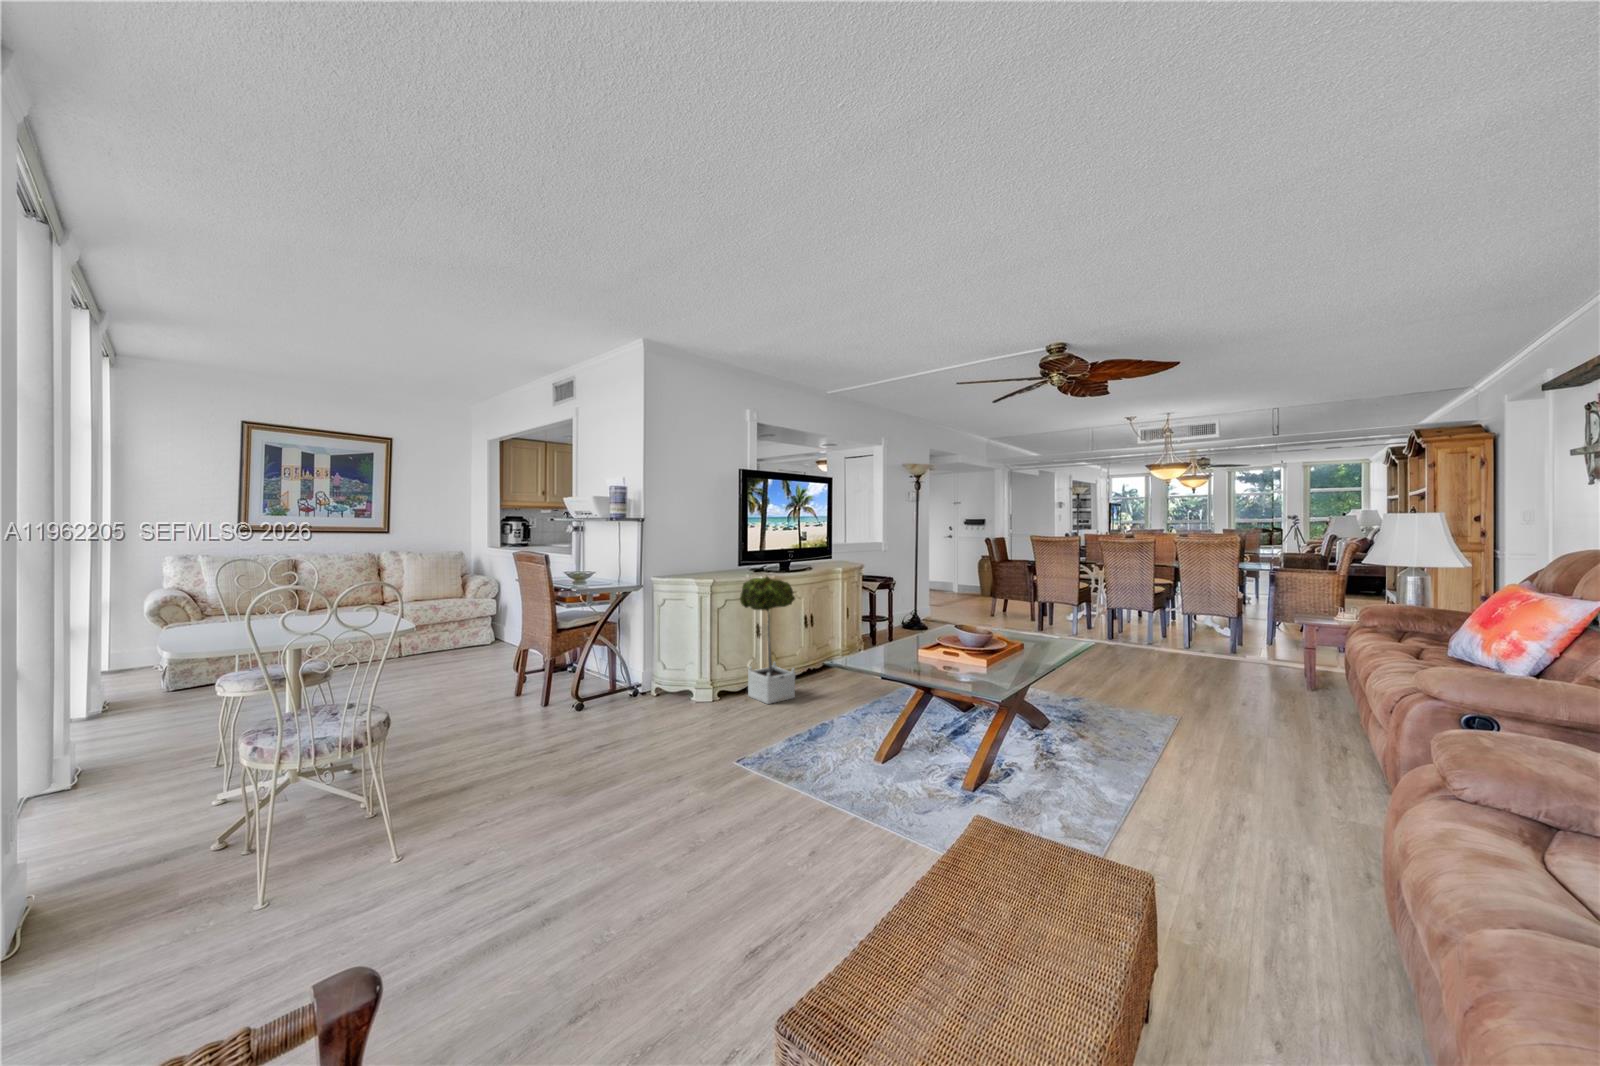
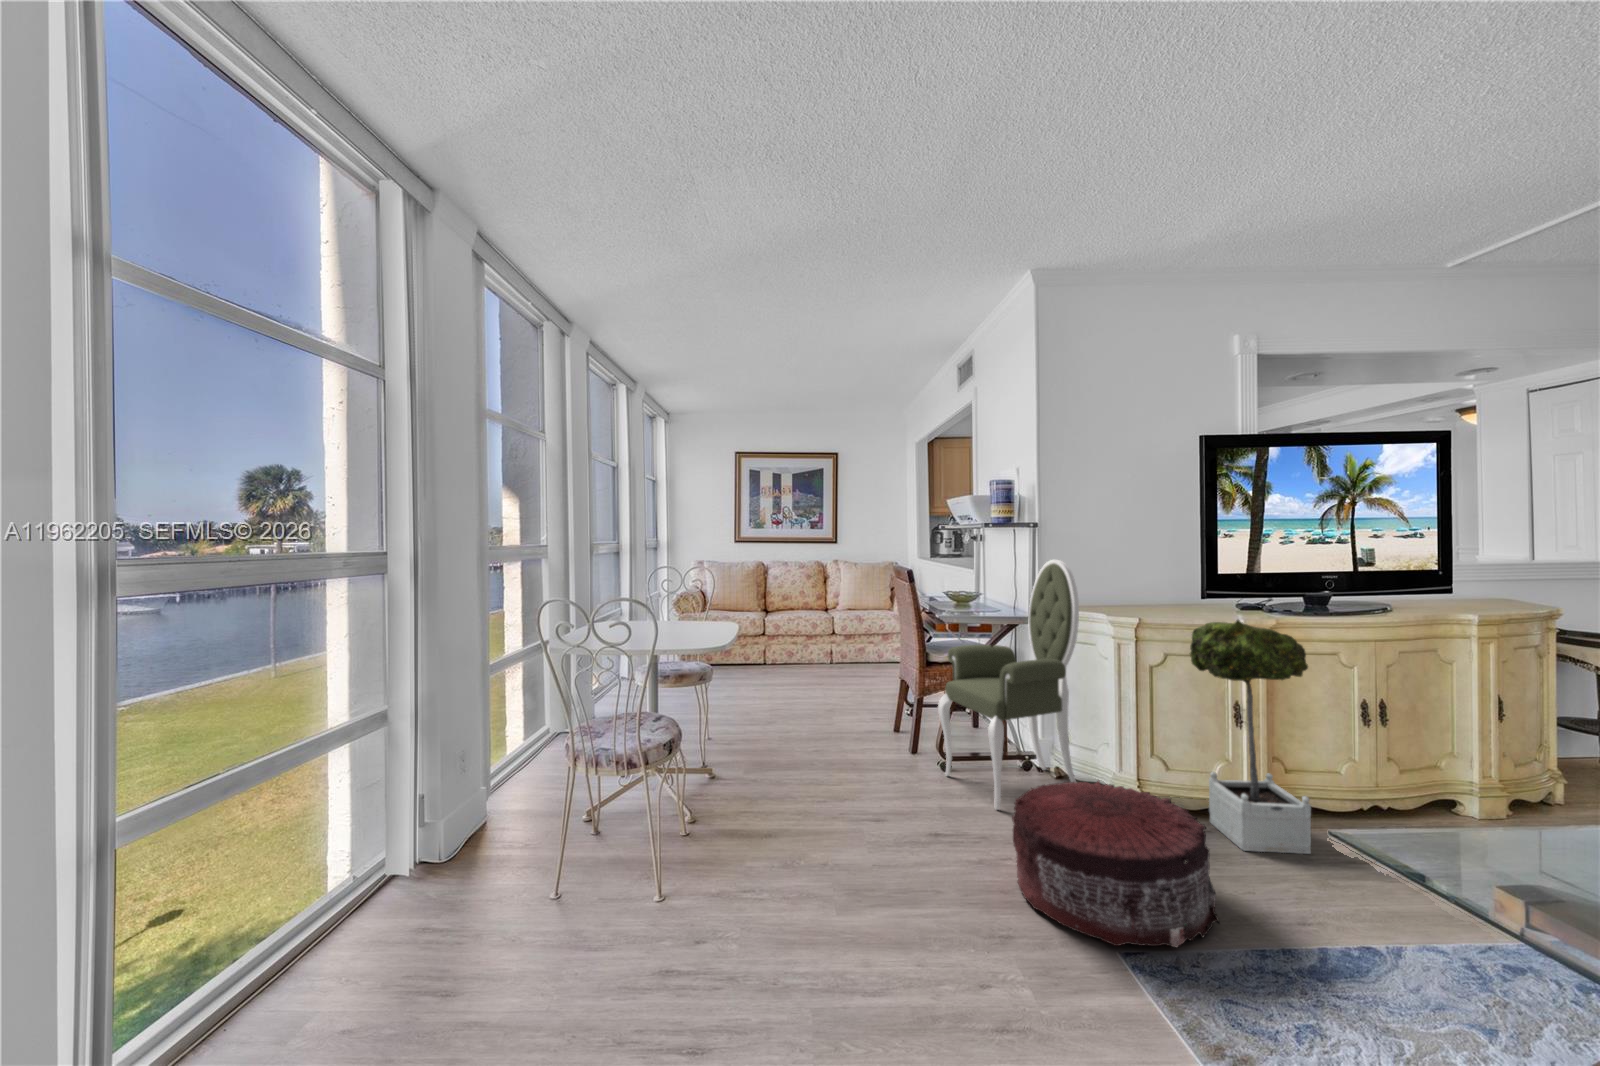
armchair: none [575,544,674,720] -> present [938,560,1079,810]
pouf: none [661,678,773,759] -> present [1012,781,1219,947]

